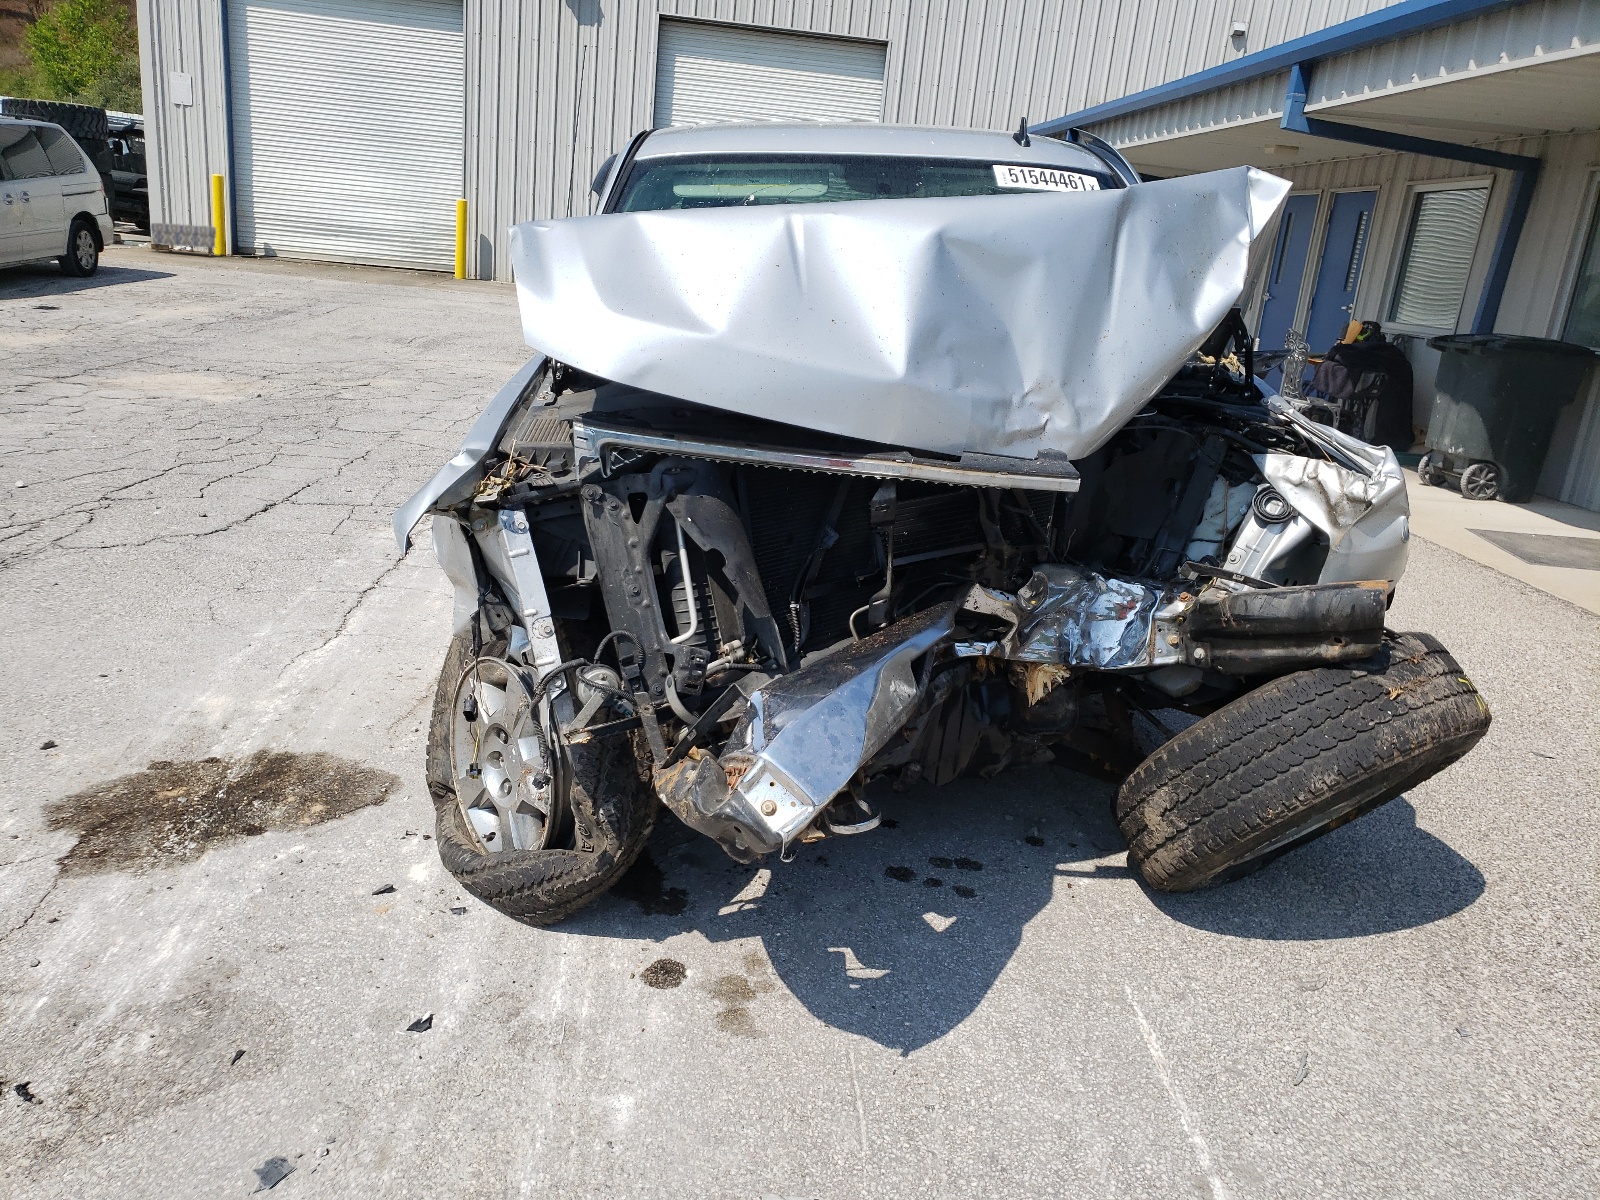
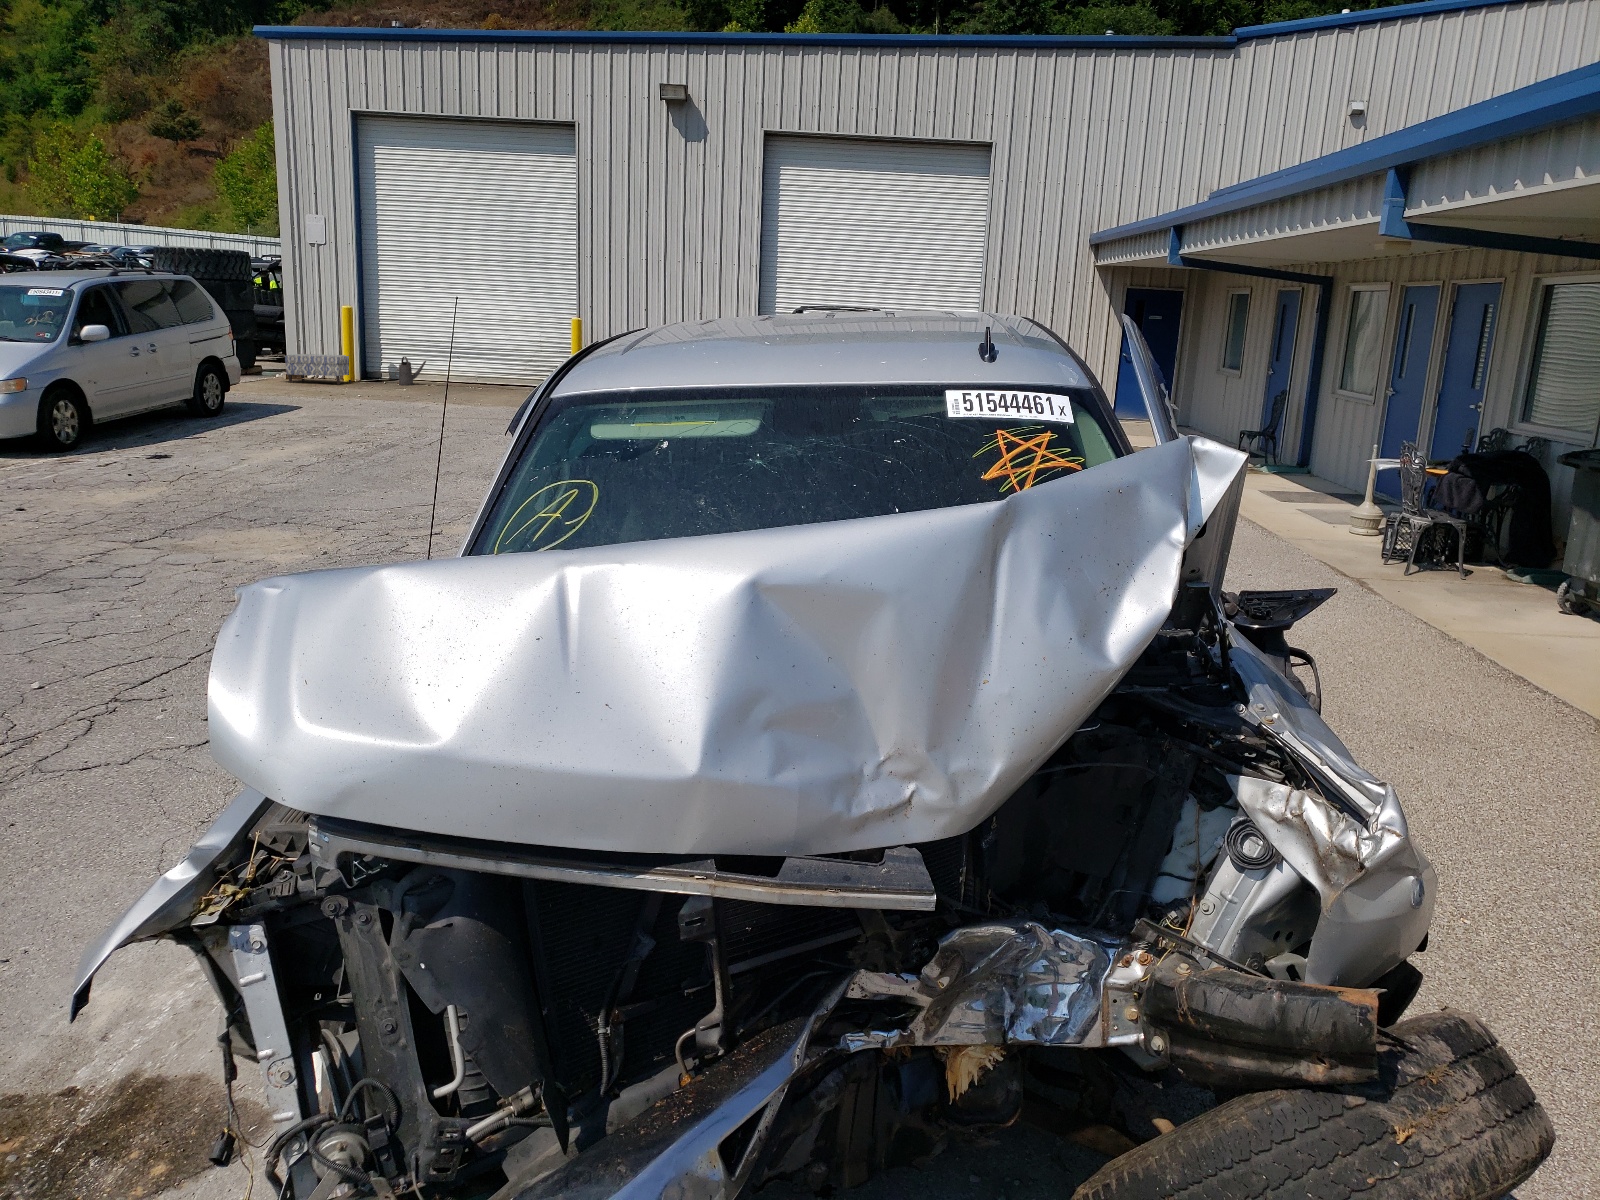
watering can: none [271,231,304,262] -> present [395,357,426,385]

